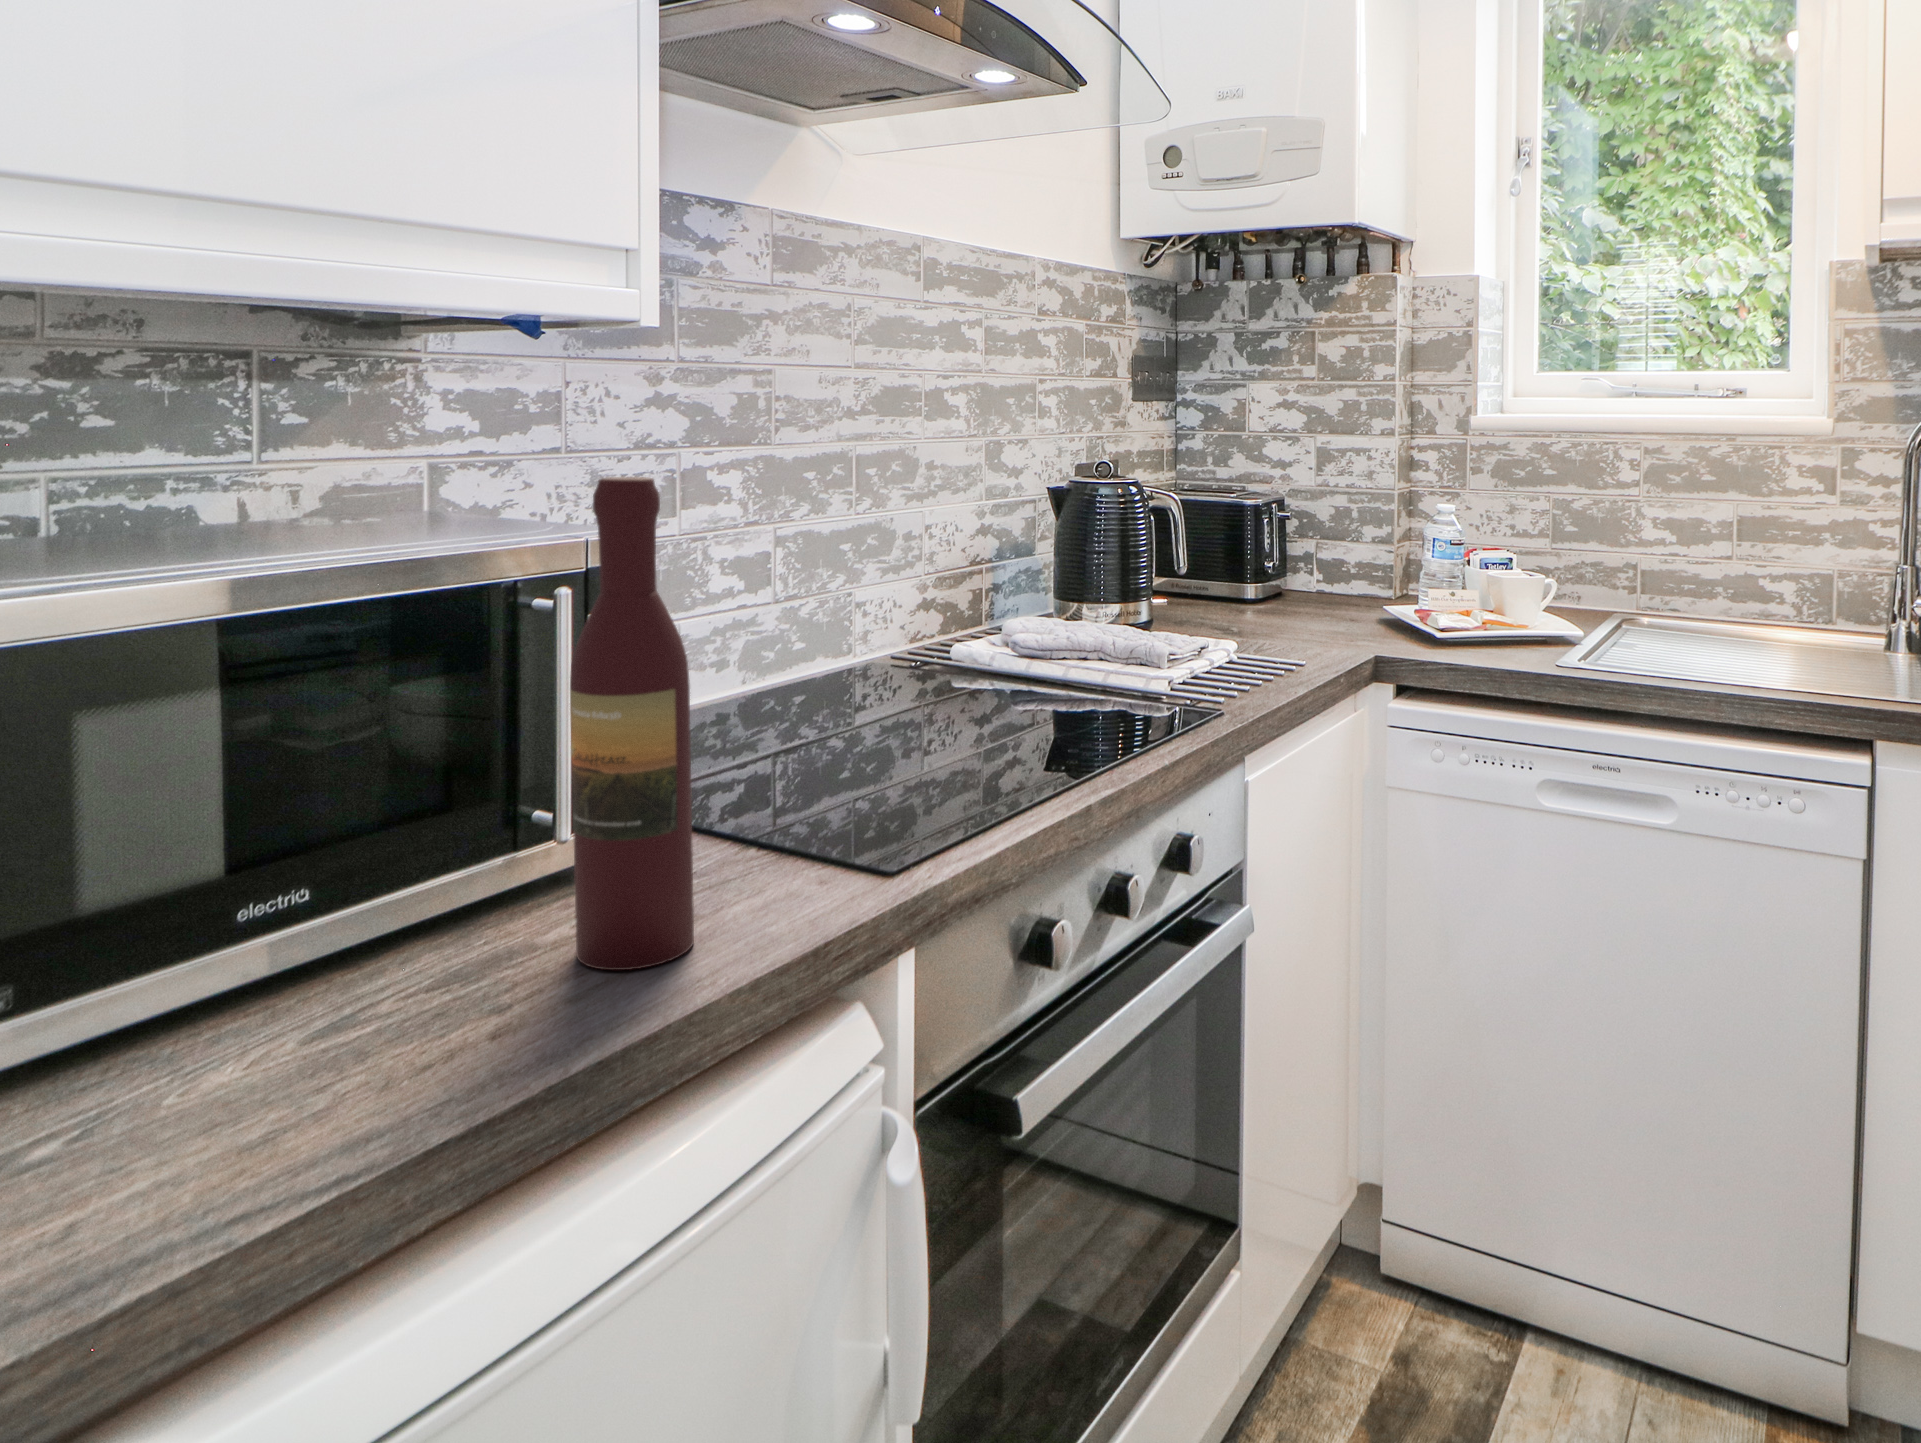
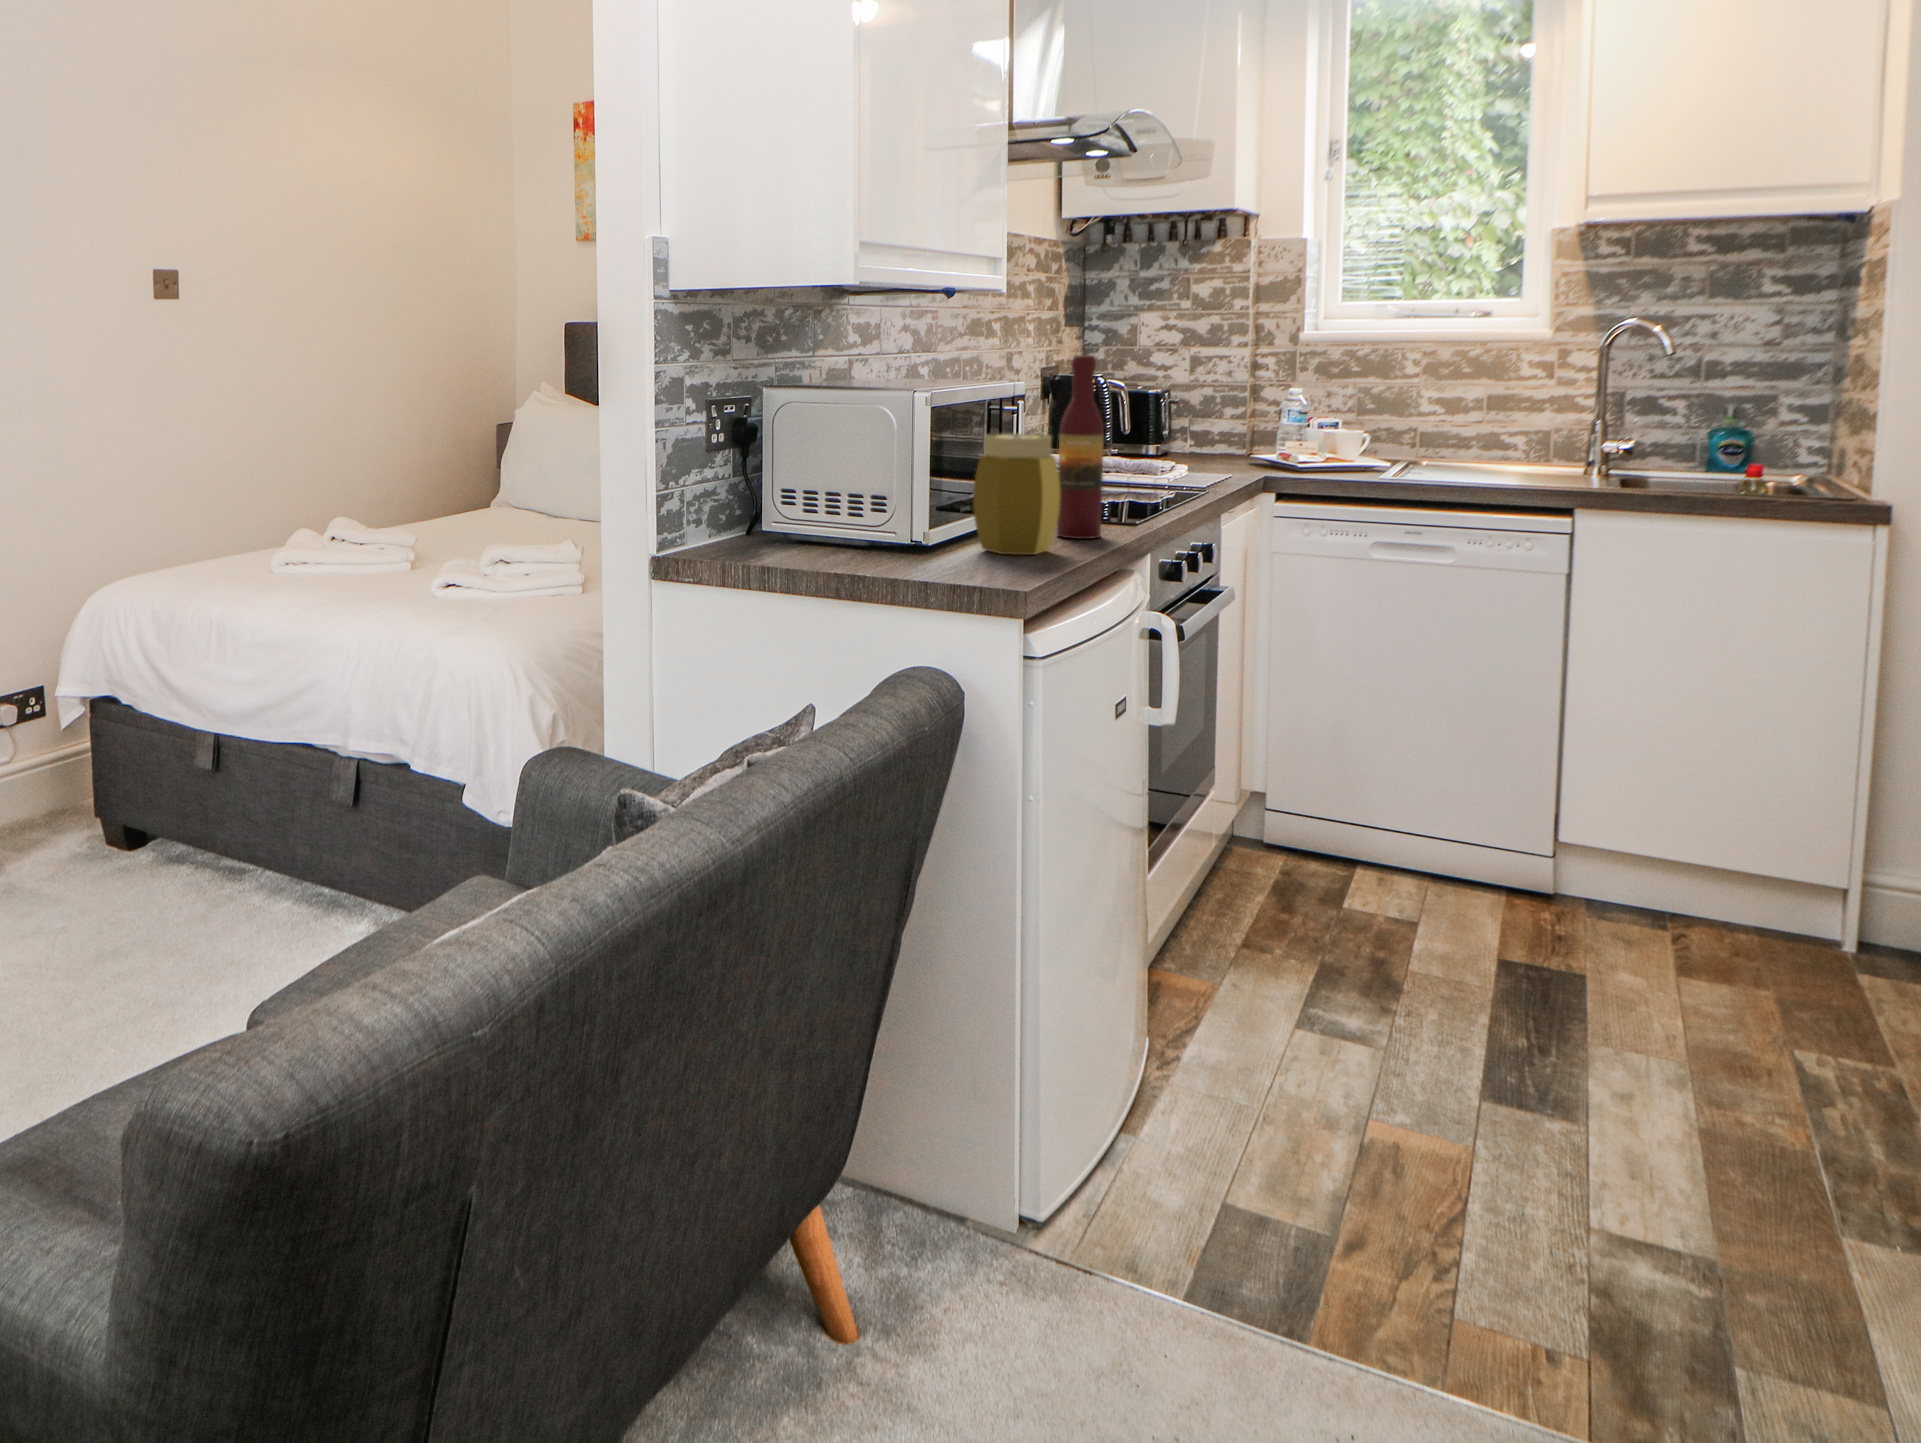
jar: none [139,704,413,1104] -> present [973,434,1060,555]

